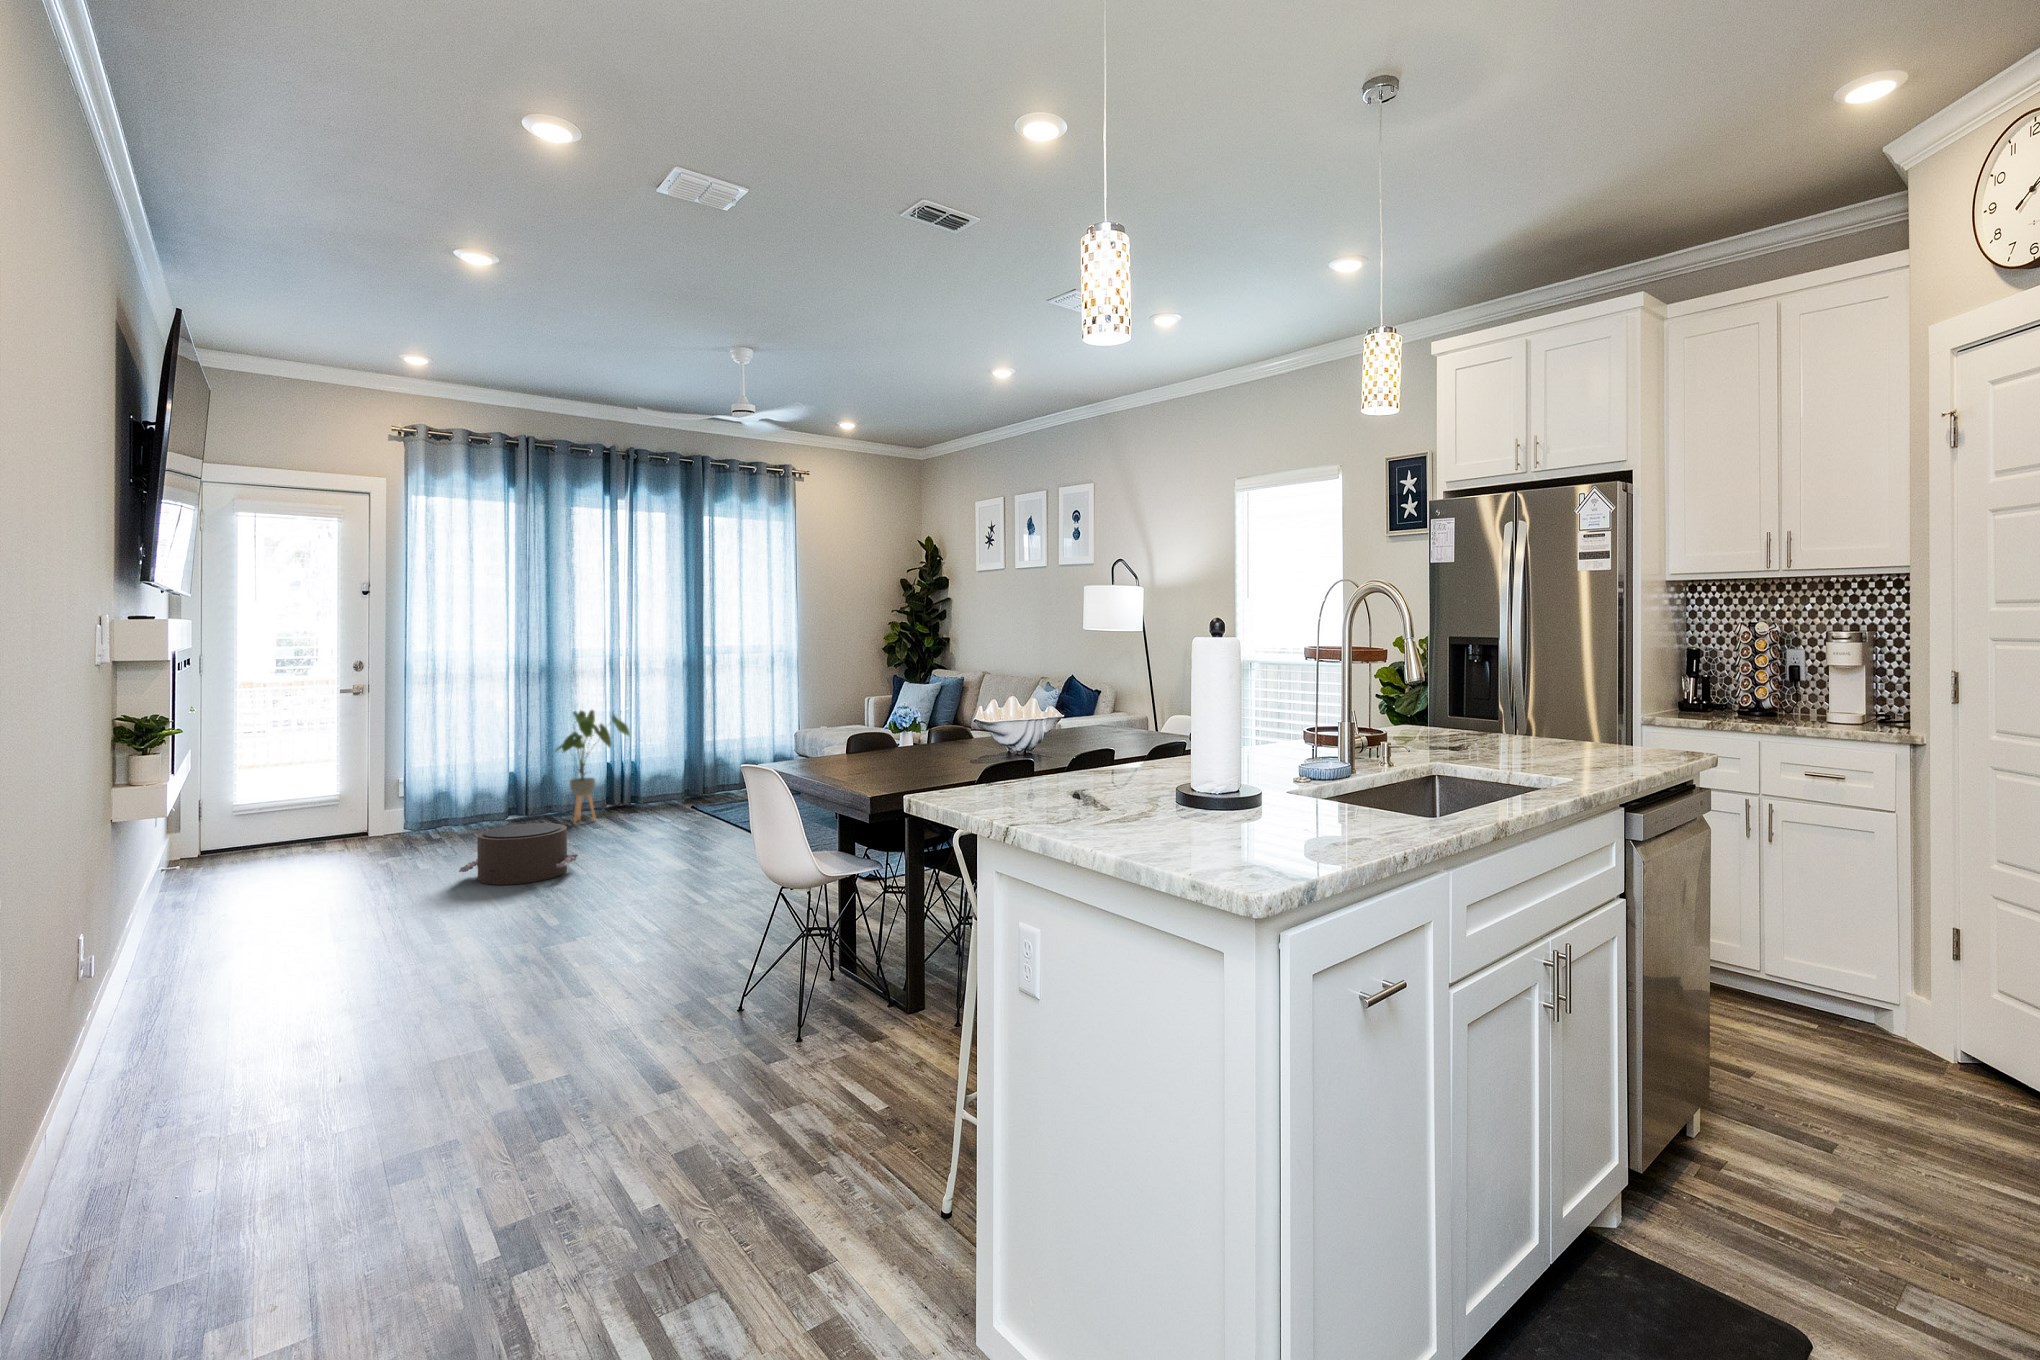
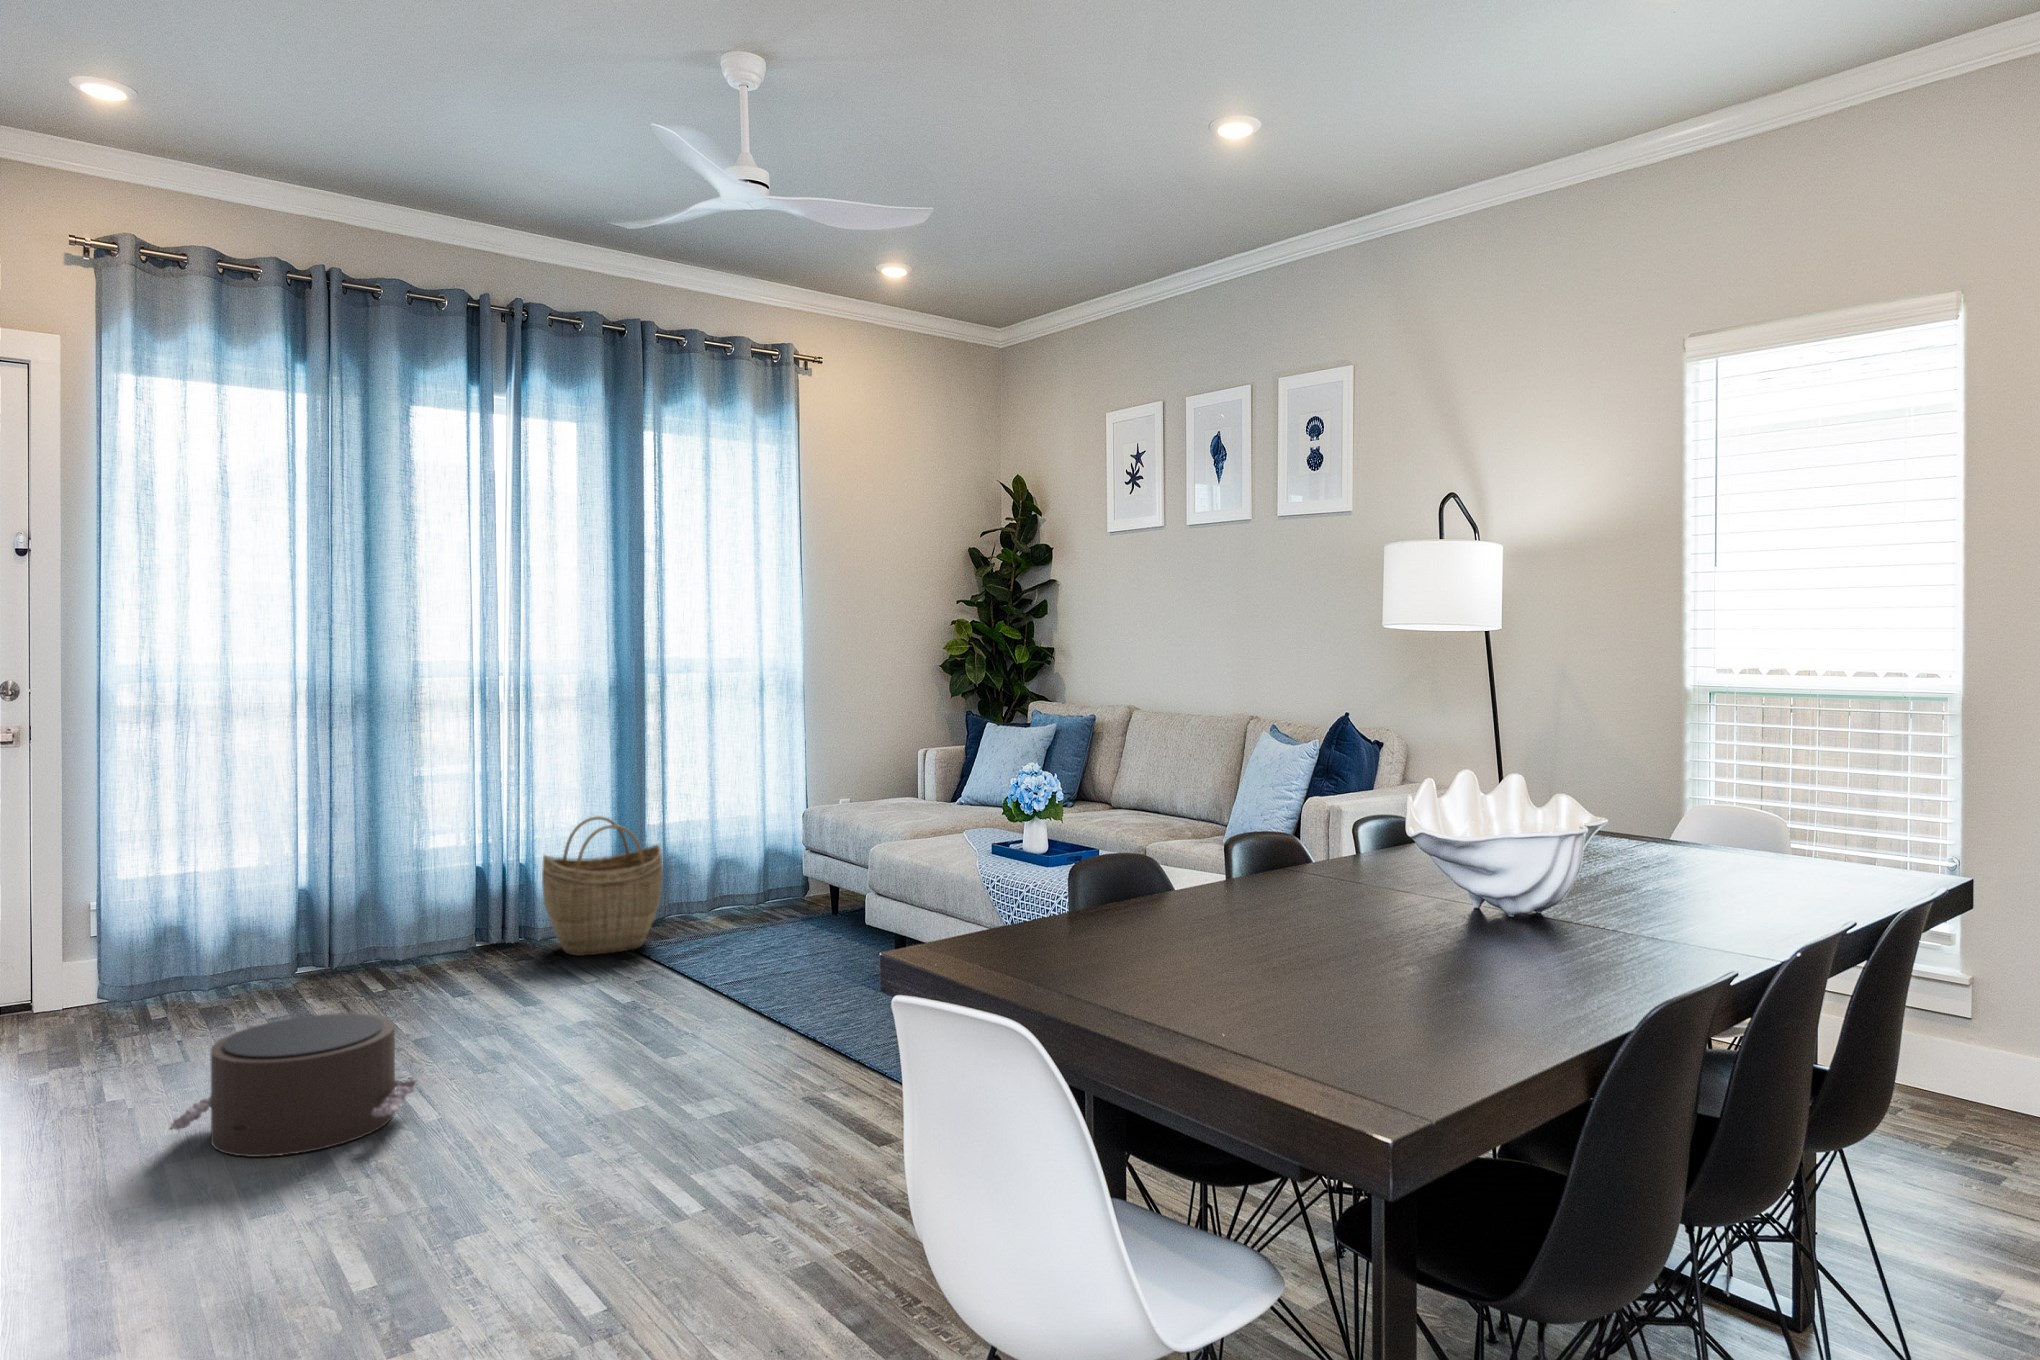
house plant: present [555,710,630,823] -> none [376,773,517,987]
woven basket: none [646,735,713,810] -> present [542,816,663,956]

